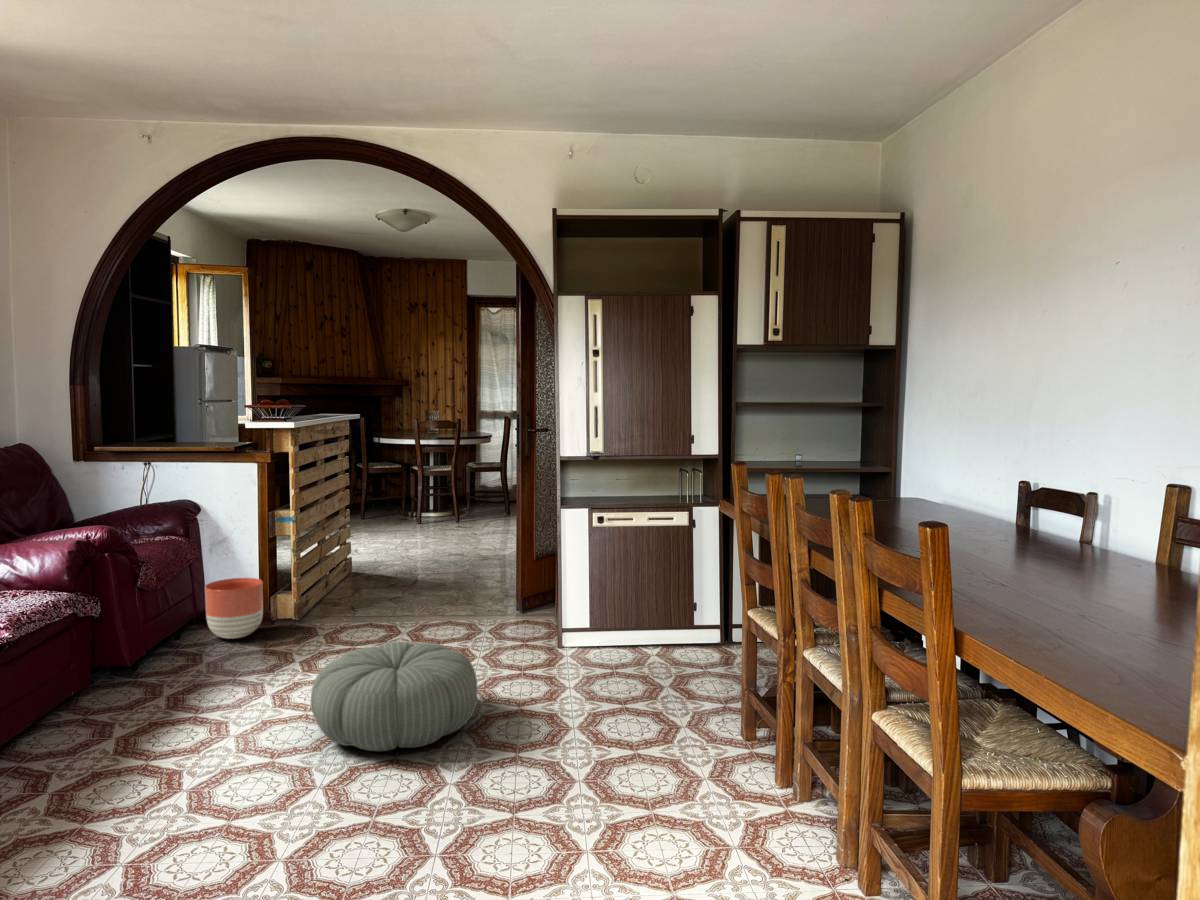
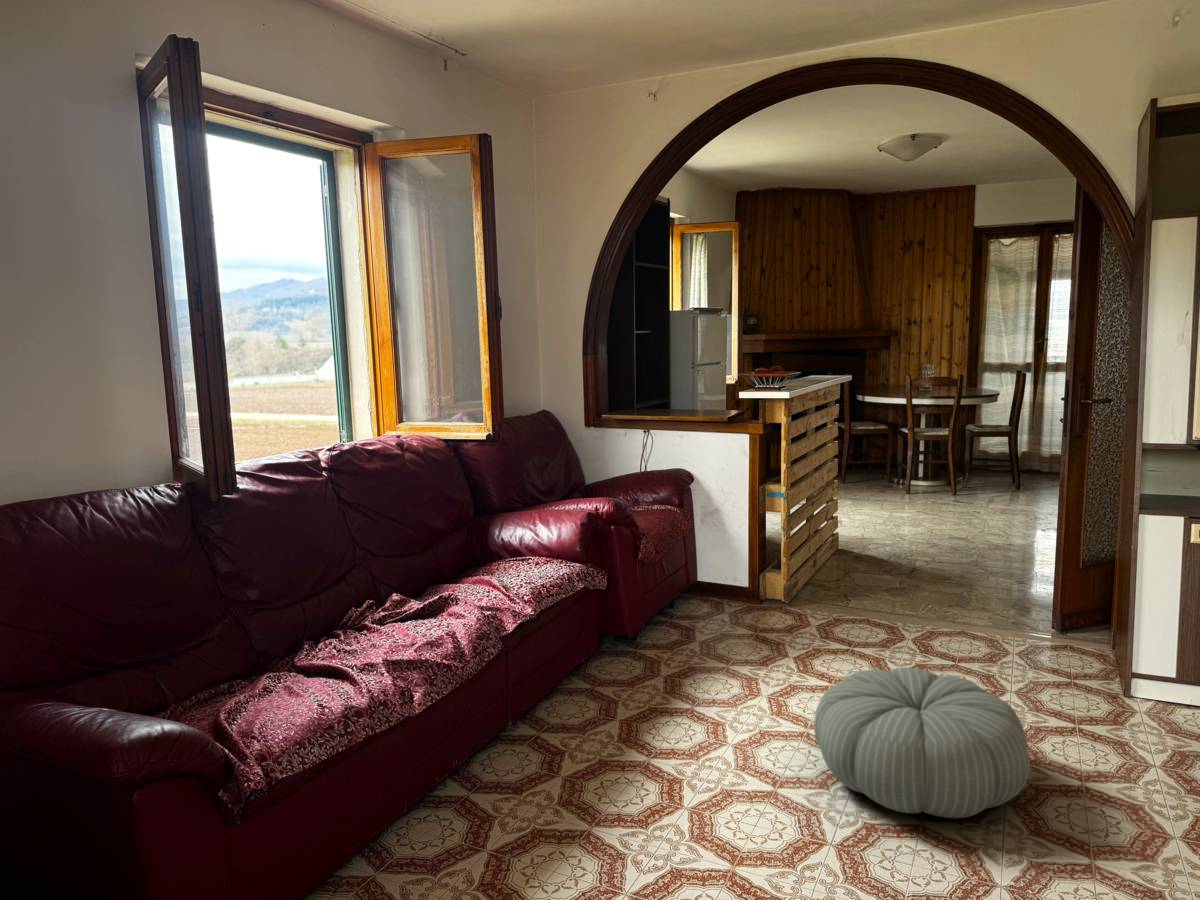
planter: present [205,578,263,639] -> none [698,553,753,616]

